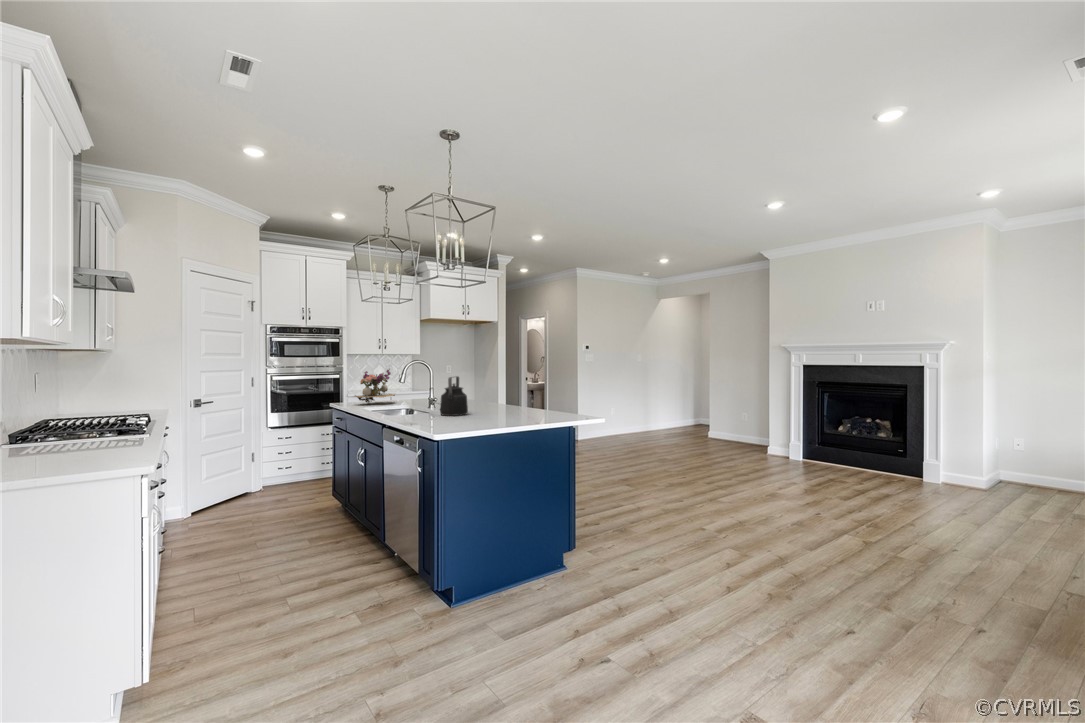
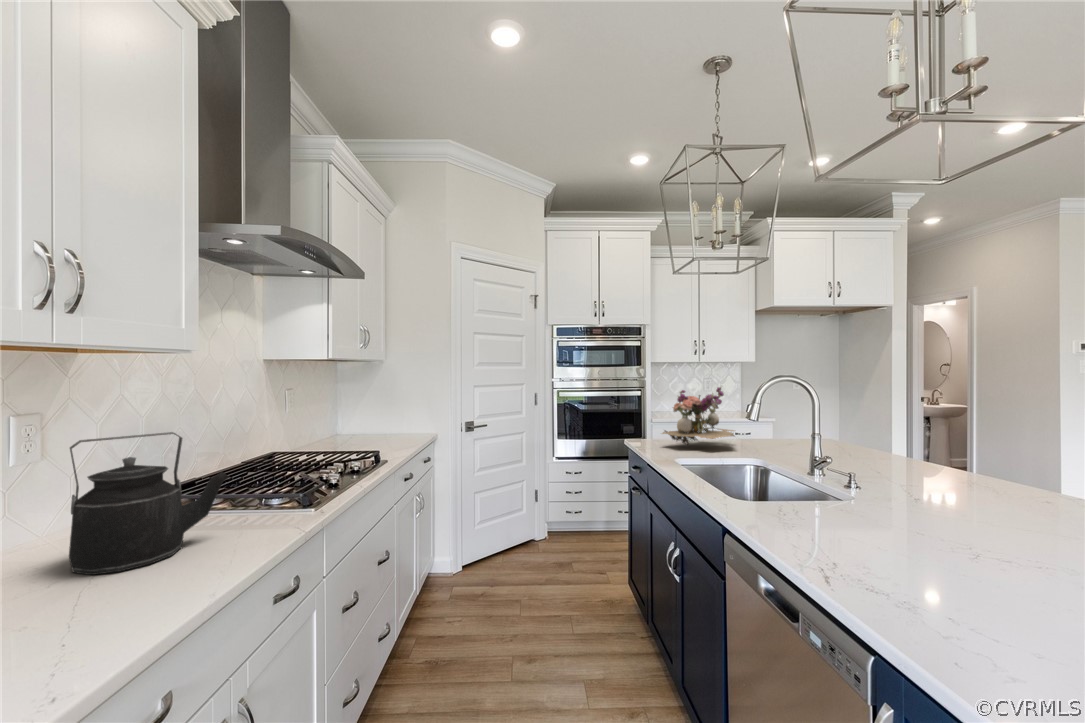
kettle: present [440,376,468,416] -> present [69,432,229,575]

